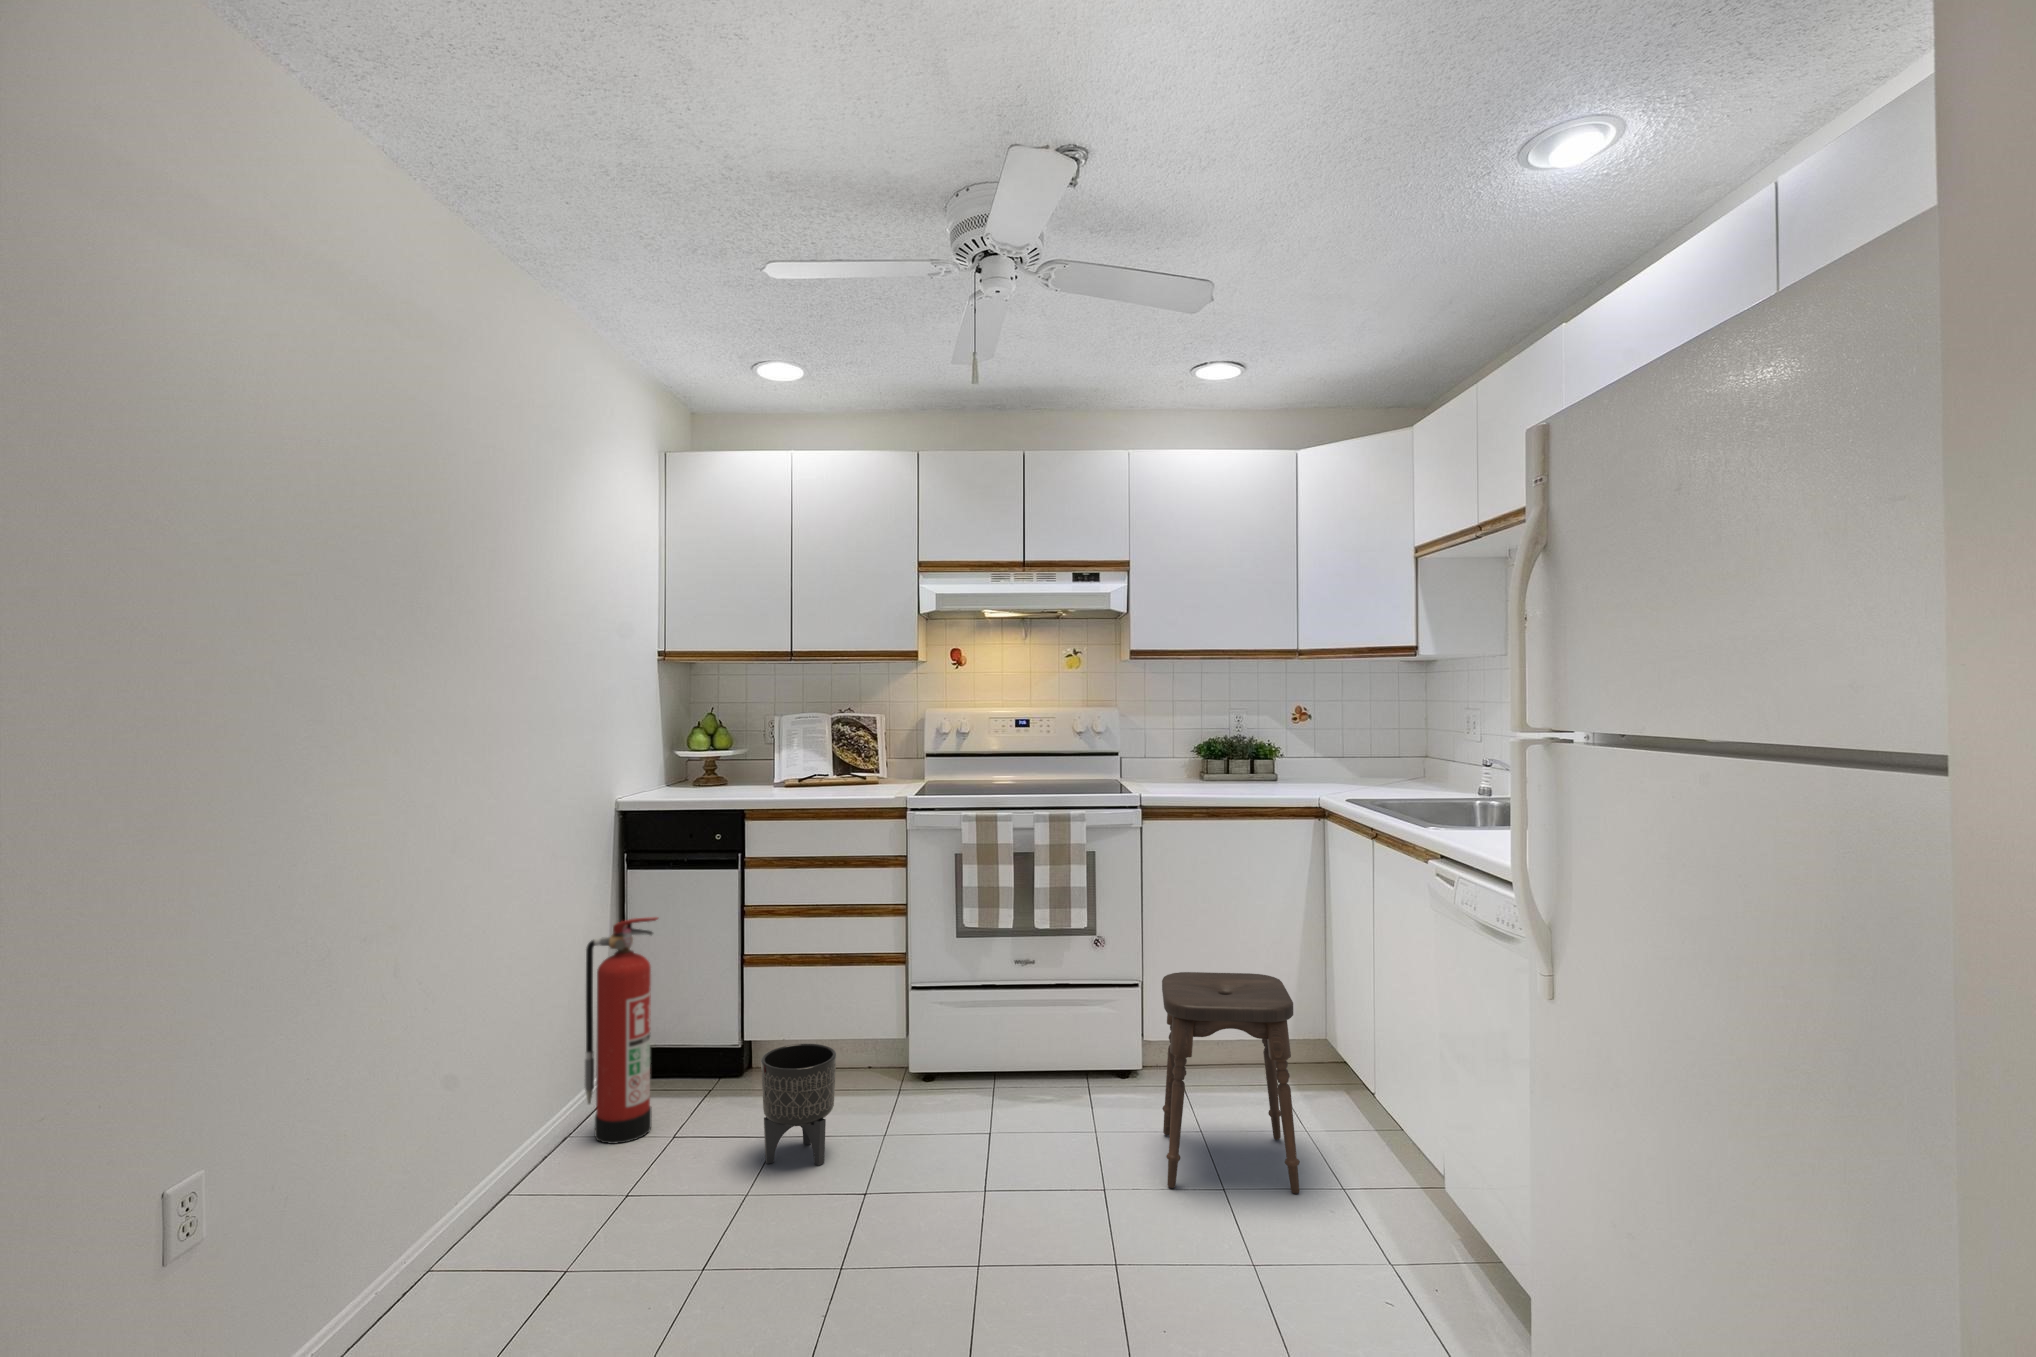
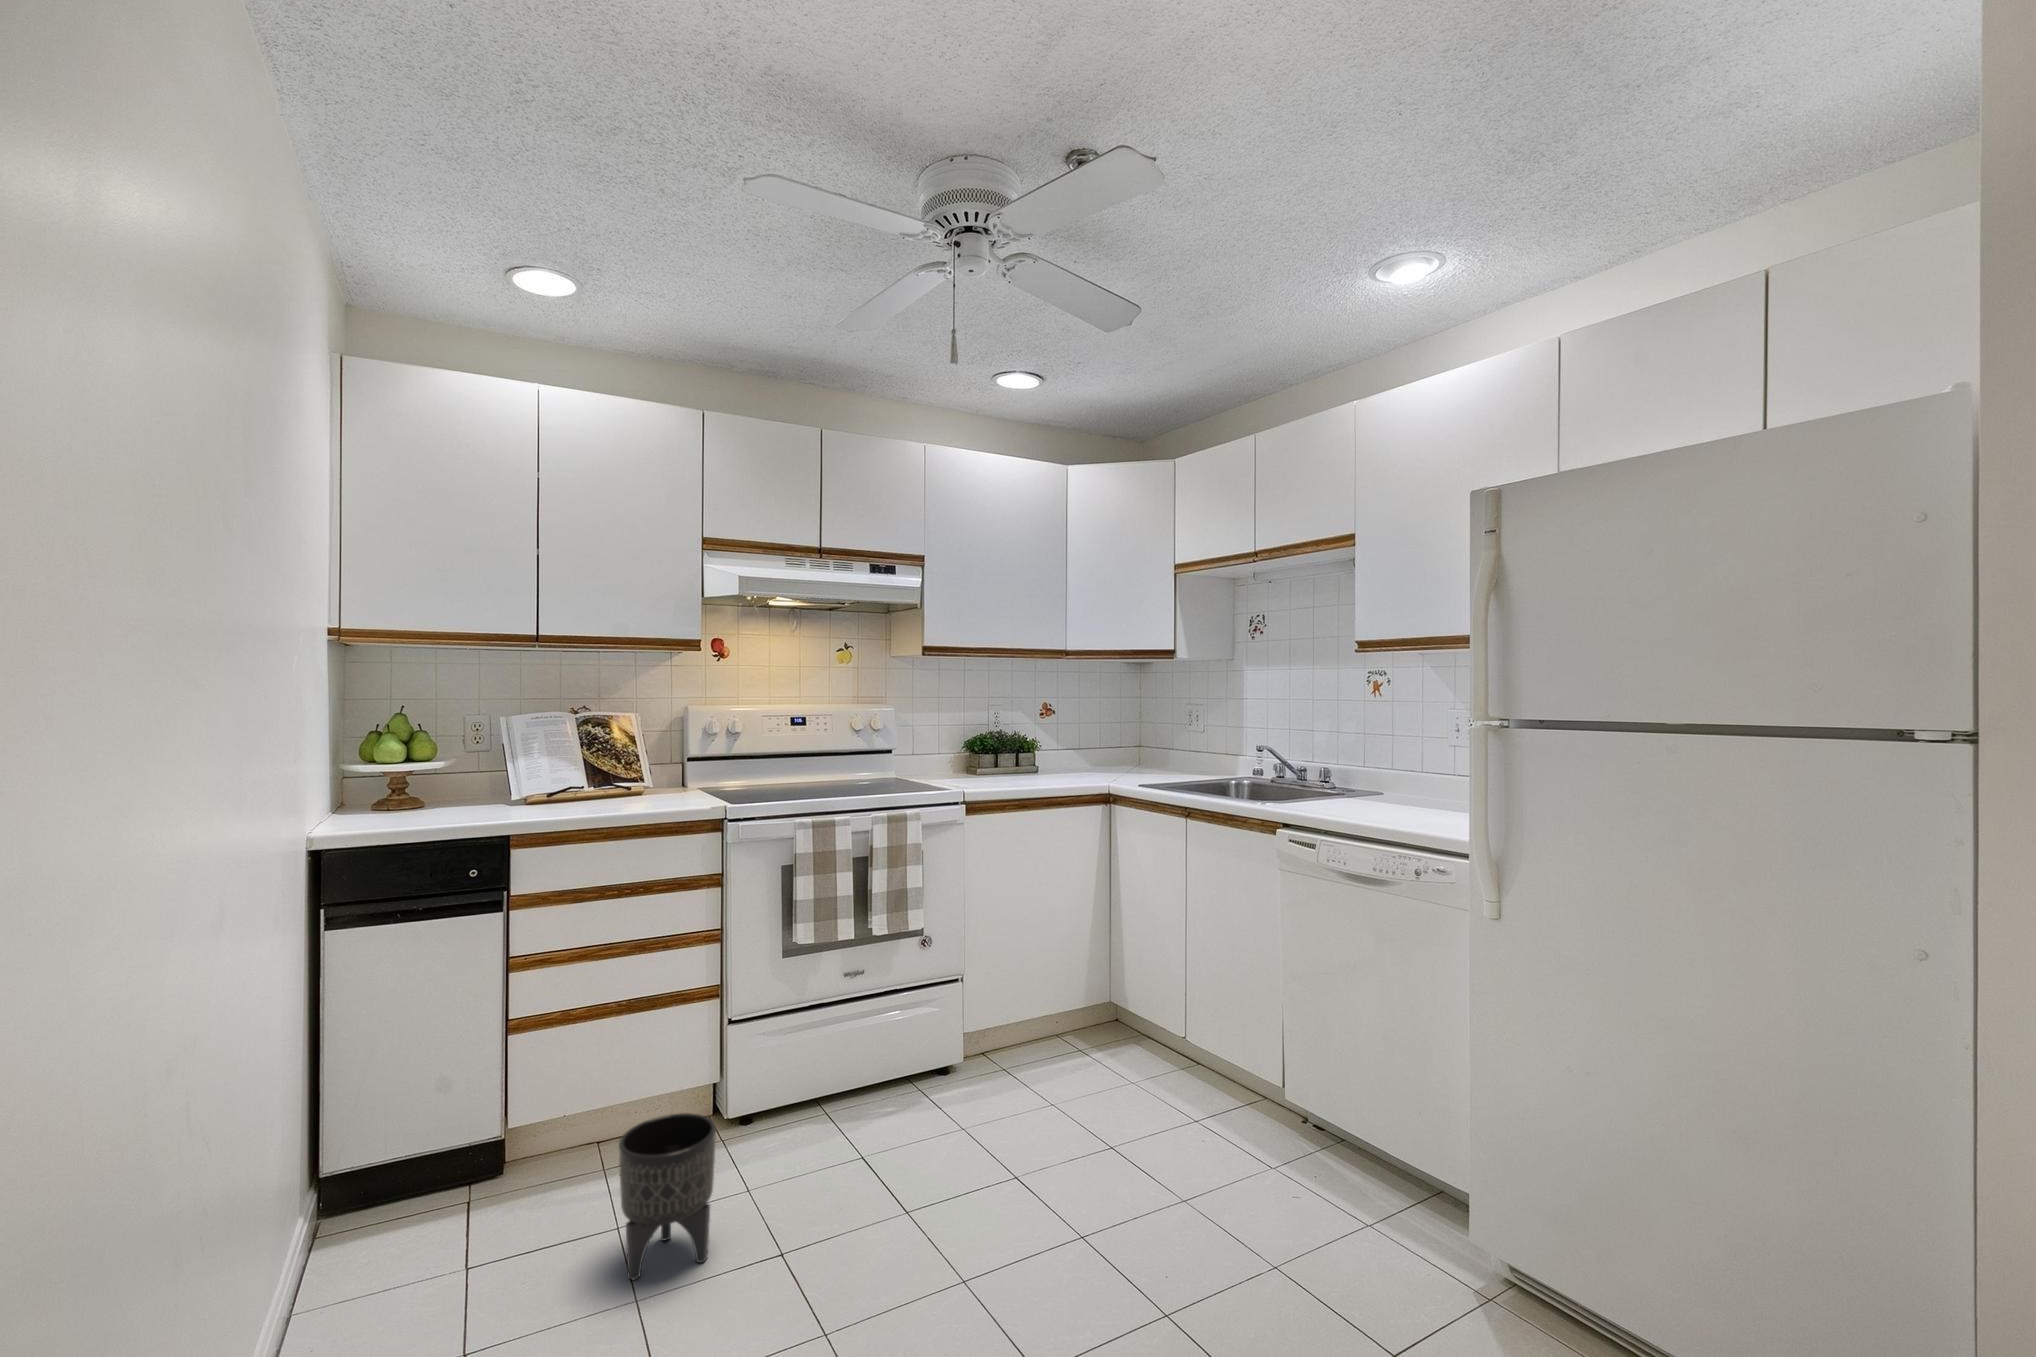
fire extinguisher: present [585,917,658,1144] -> none [312,989,435,1323]
stool: present [1162,972,1299,1194] -> none [1038,954,1196,1179]

